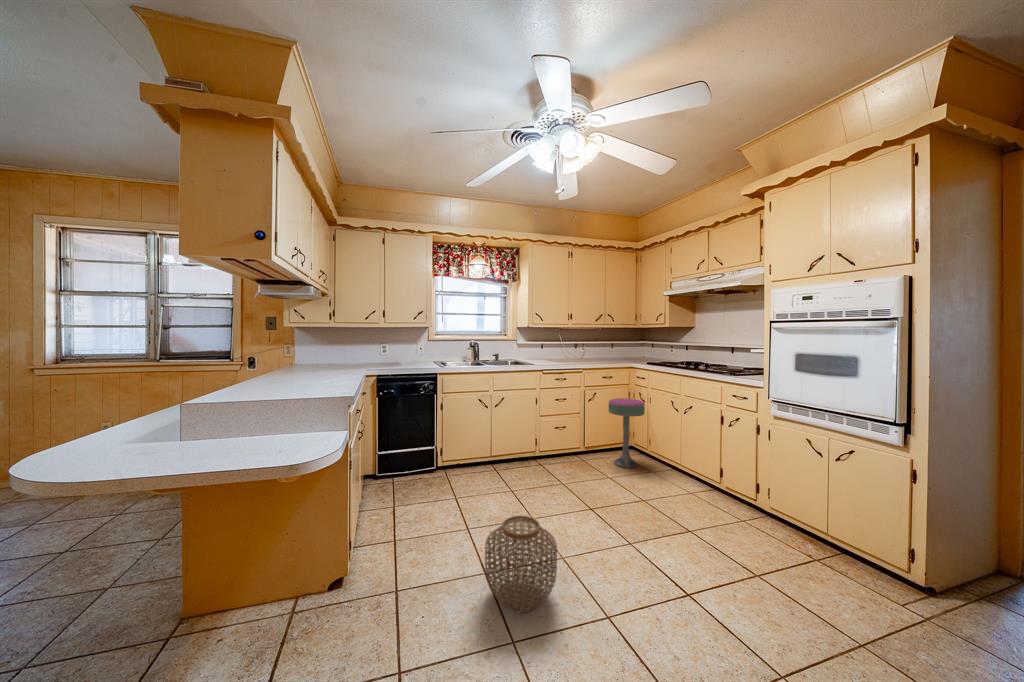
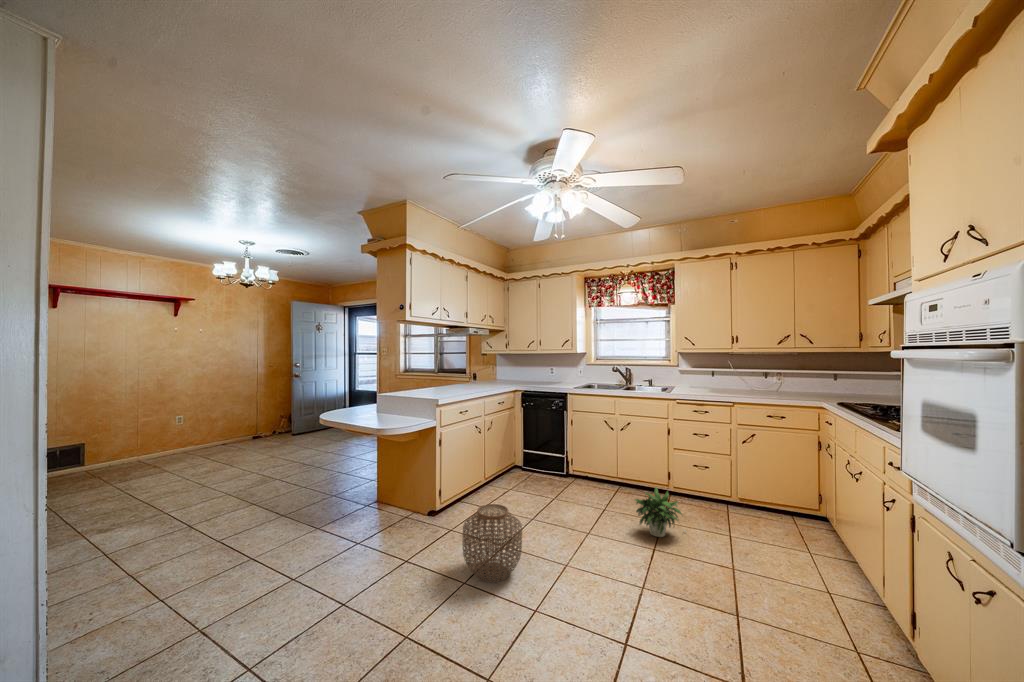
bar stool: present [608,398,645,468] -> none [755,444,813,544]
potted plant: none [552,451,589,495] -> present [635,487,686,537]

